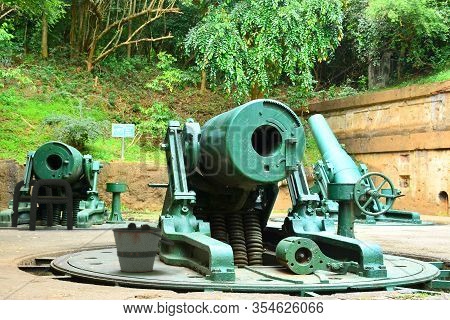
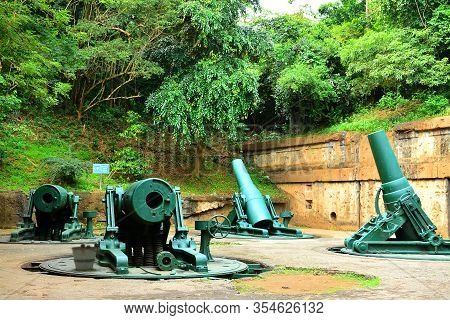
bench: present [11,179,73,230] -> none [19,210,59,244]

